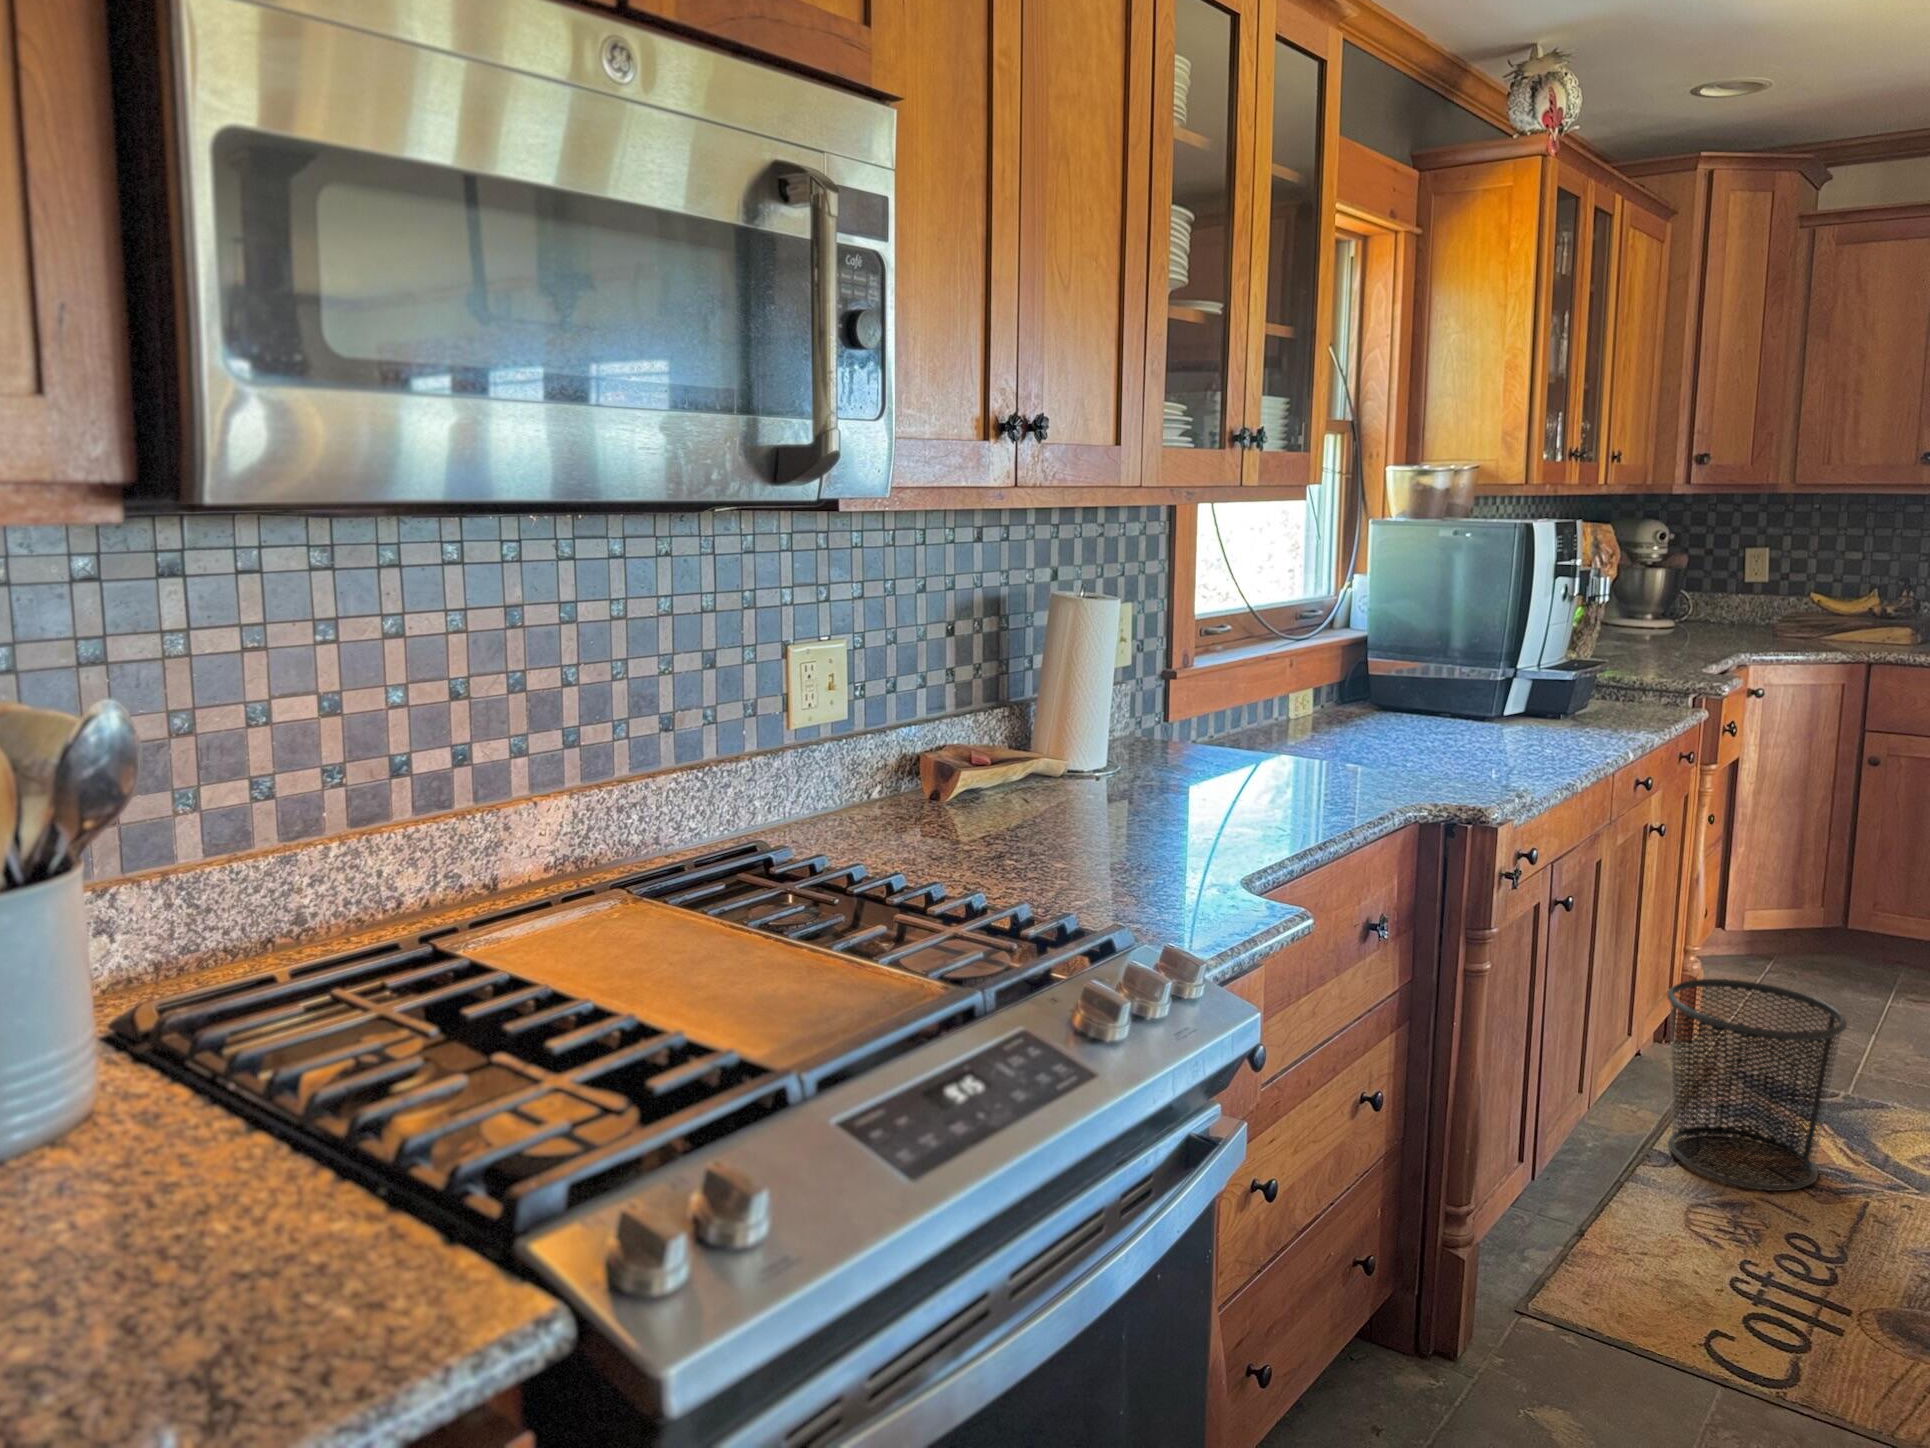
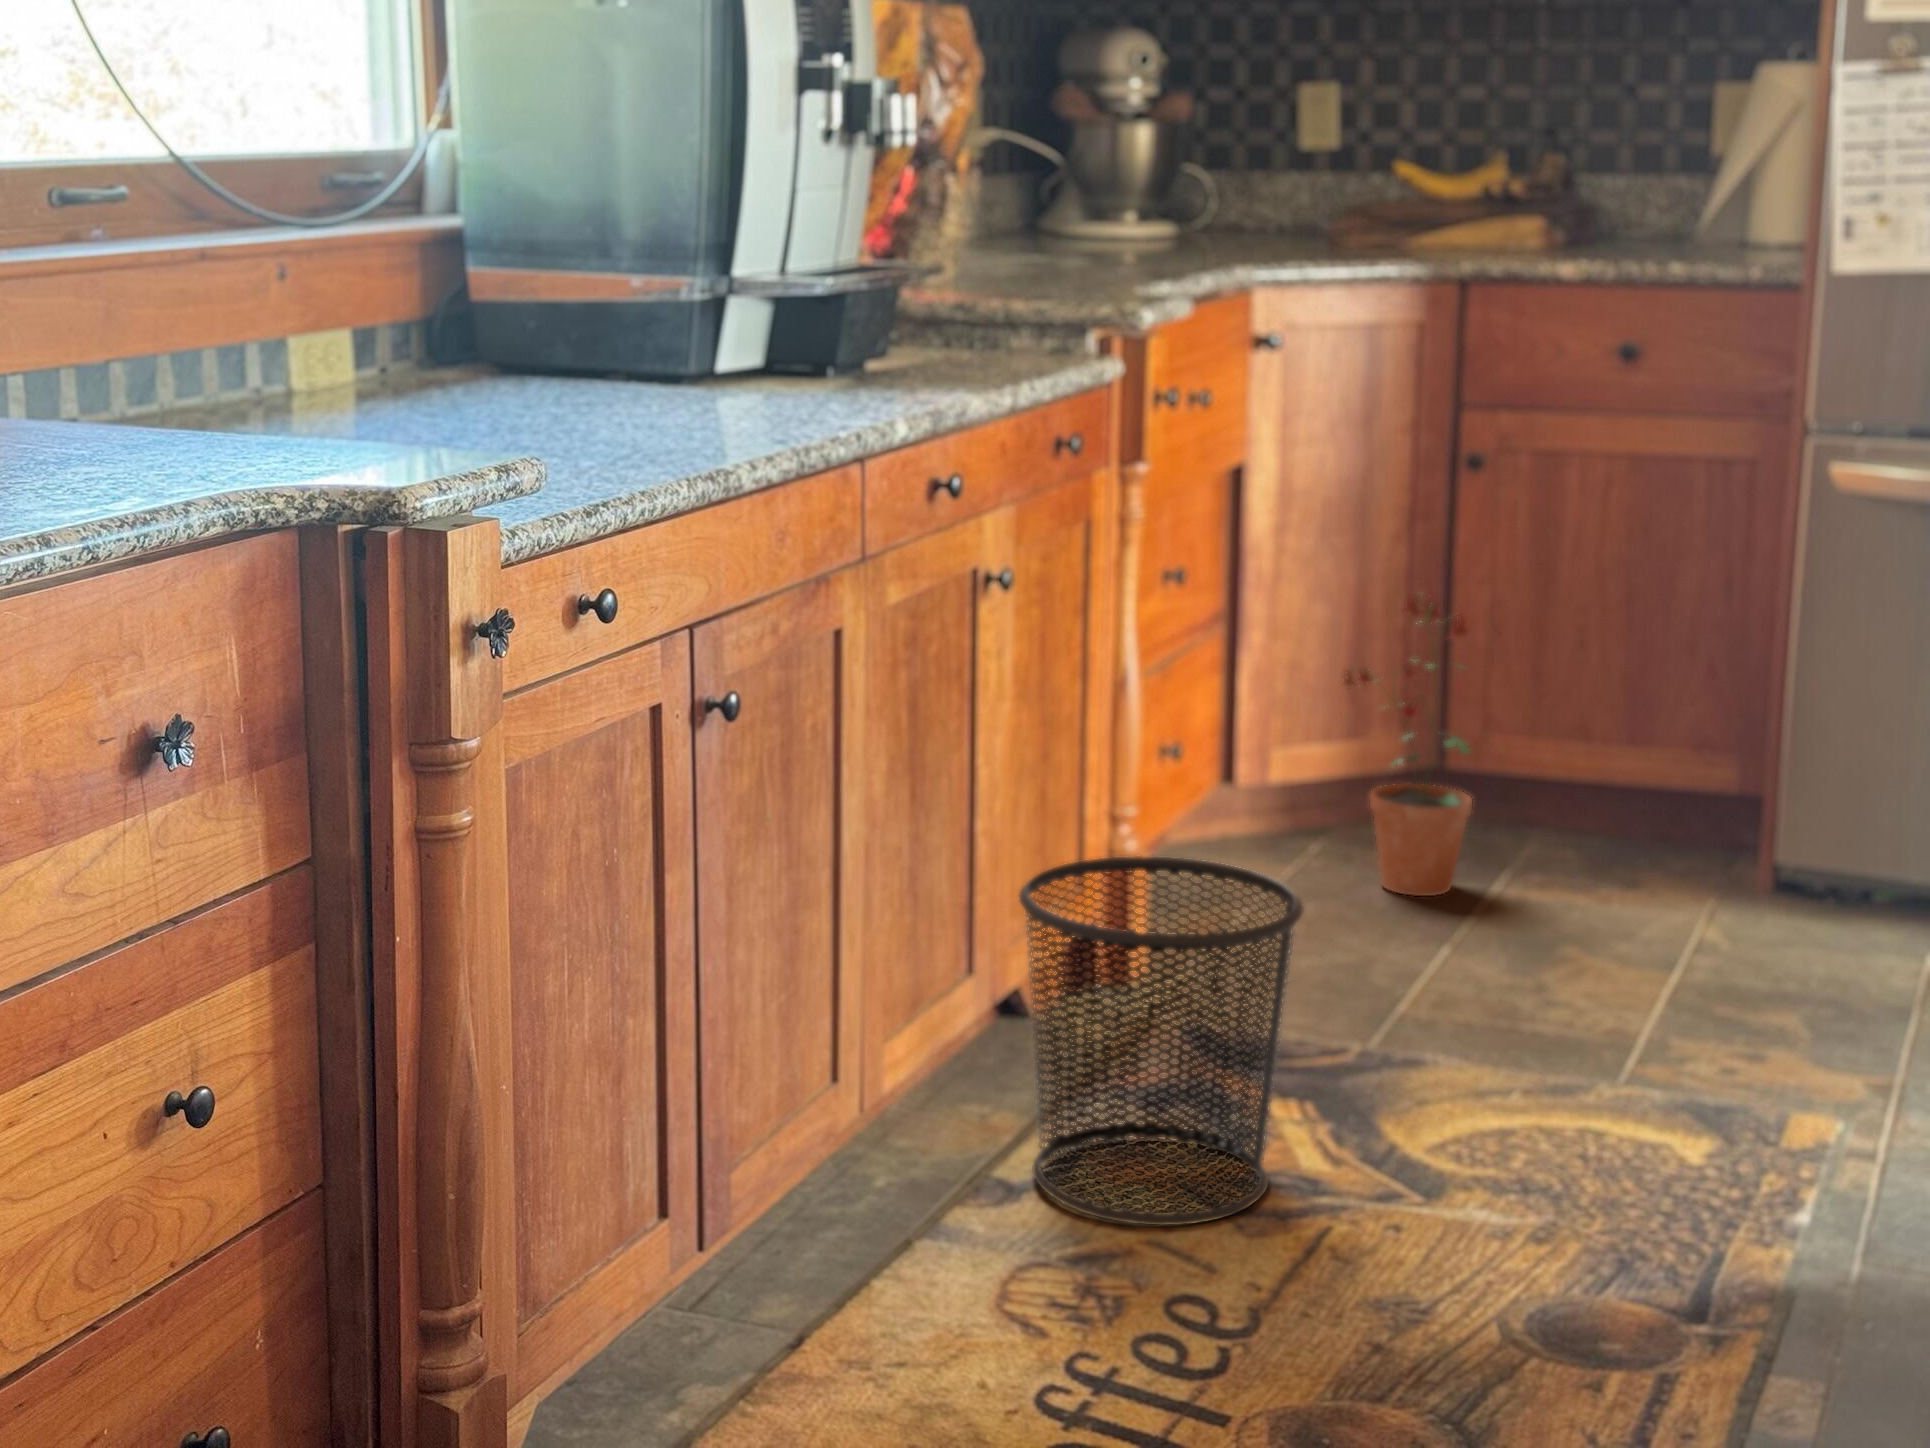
potted plant: none [1776,820,1877,998] -> present [1344,594,1472,896]

